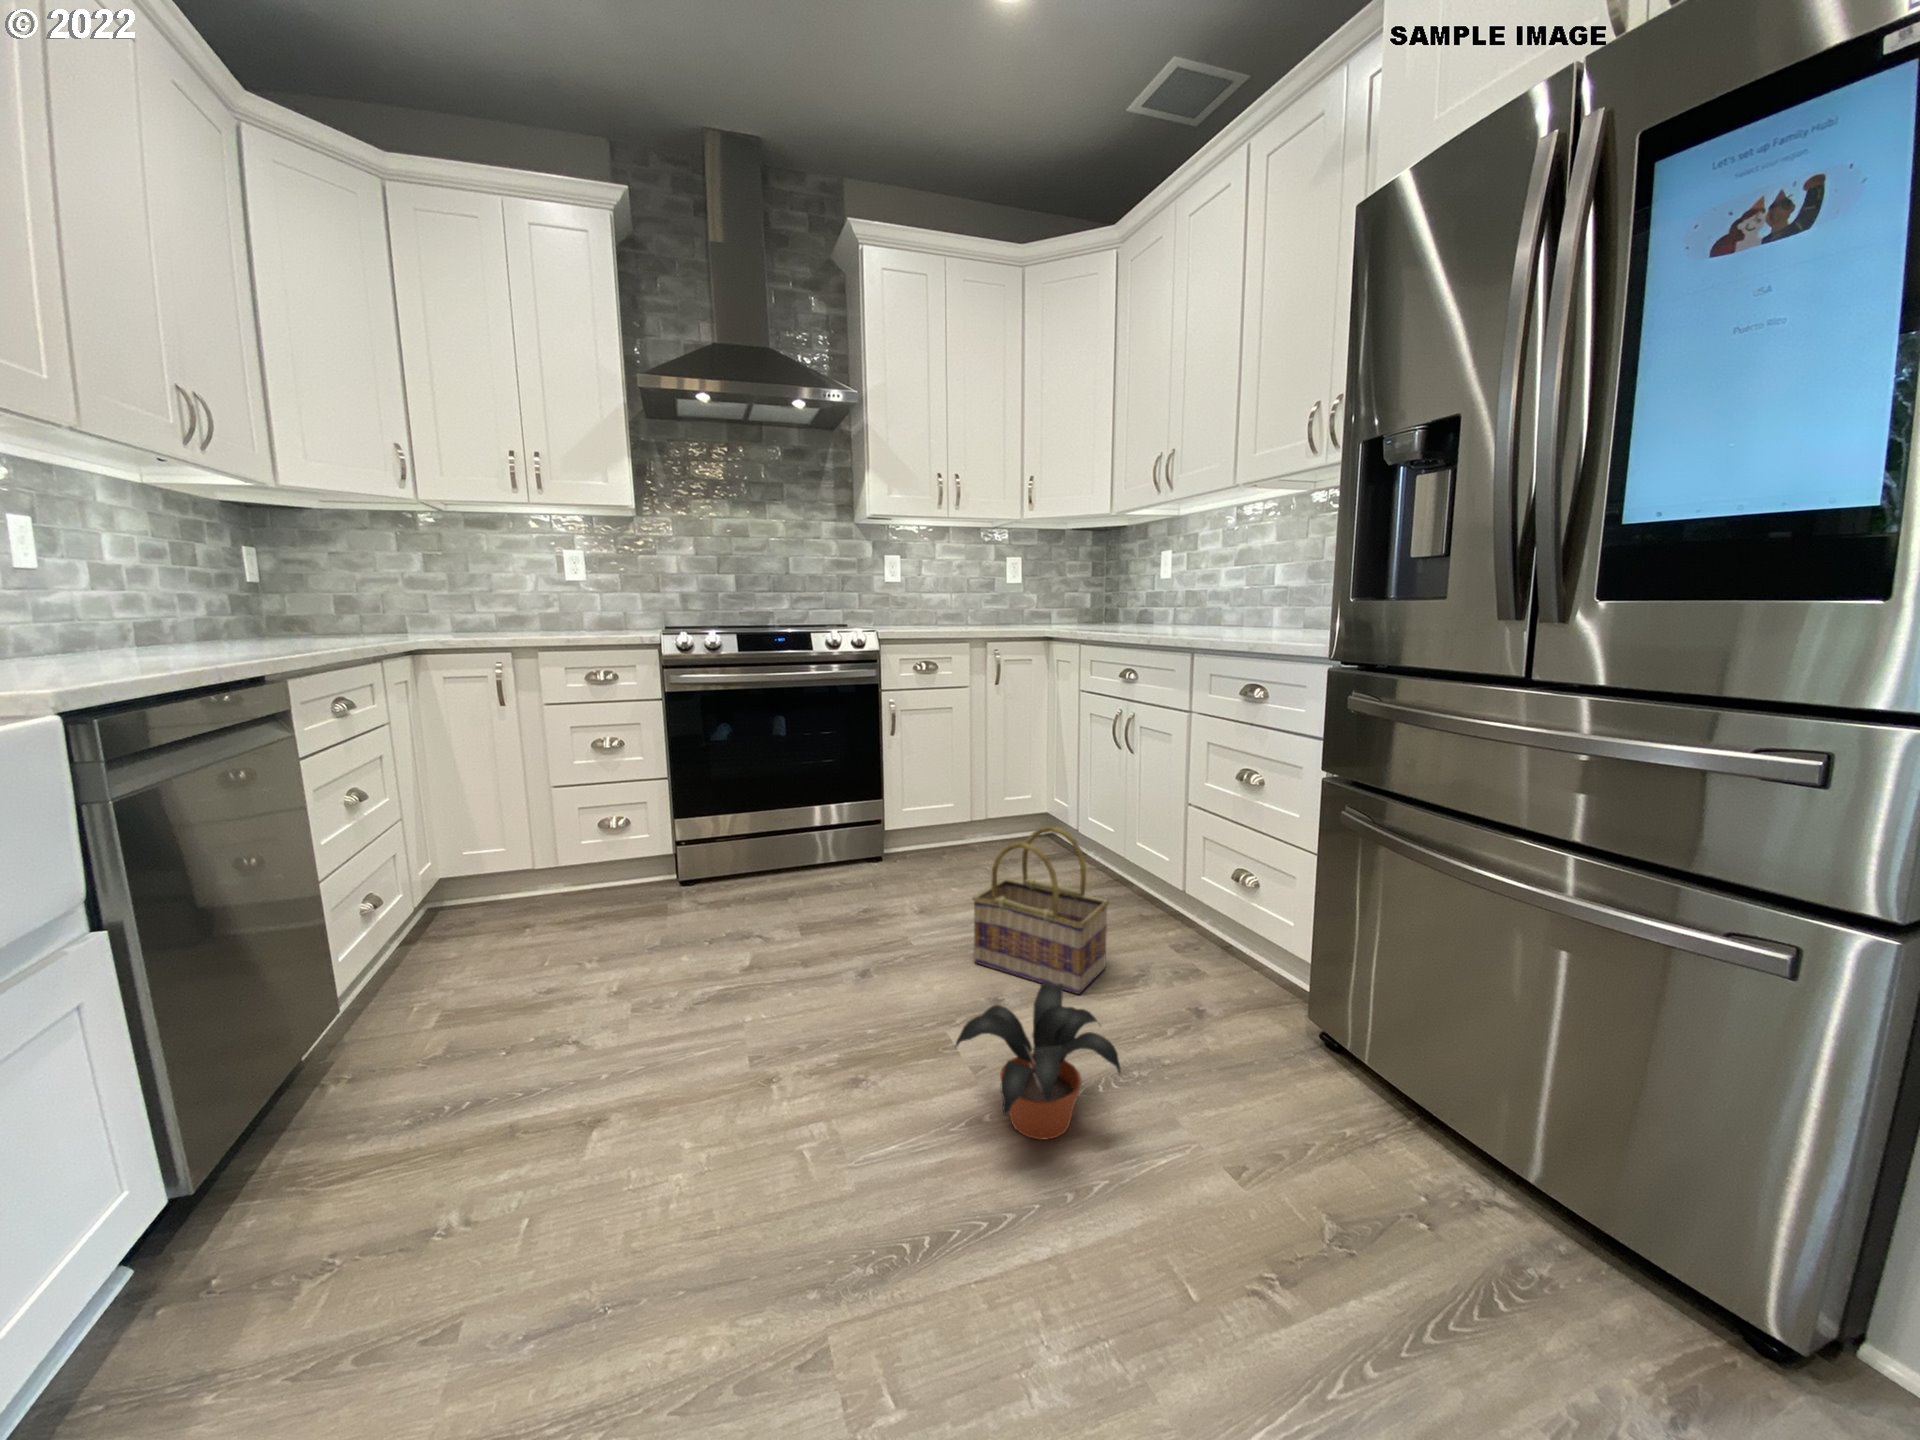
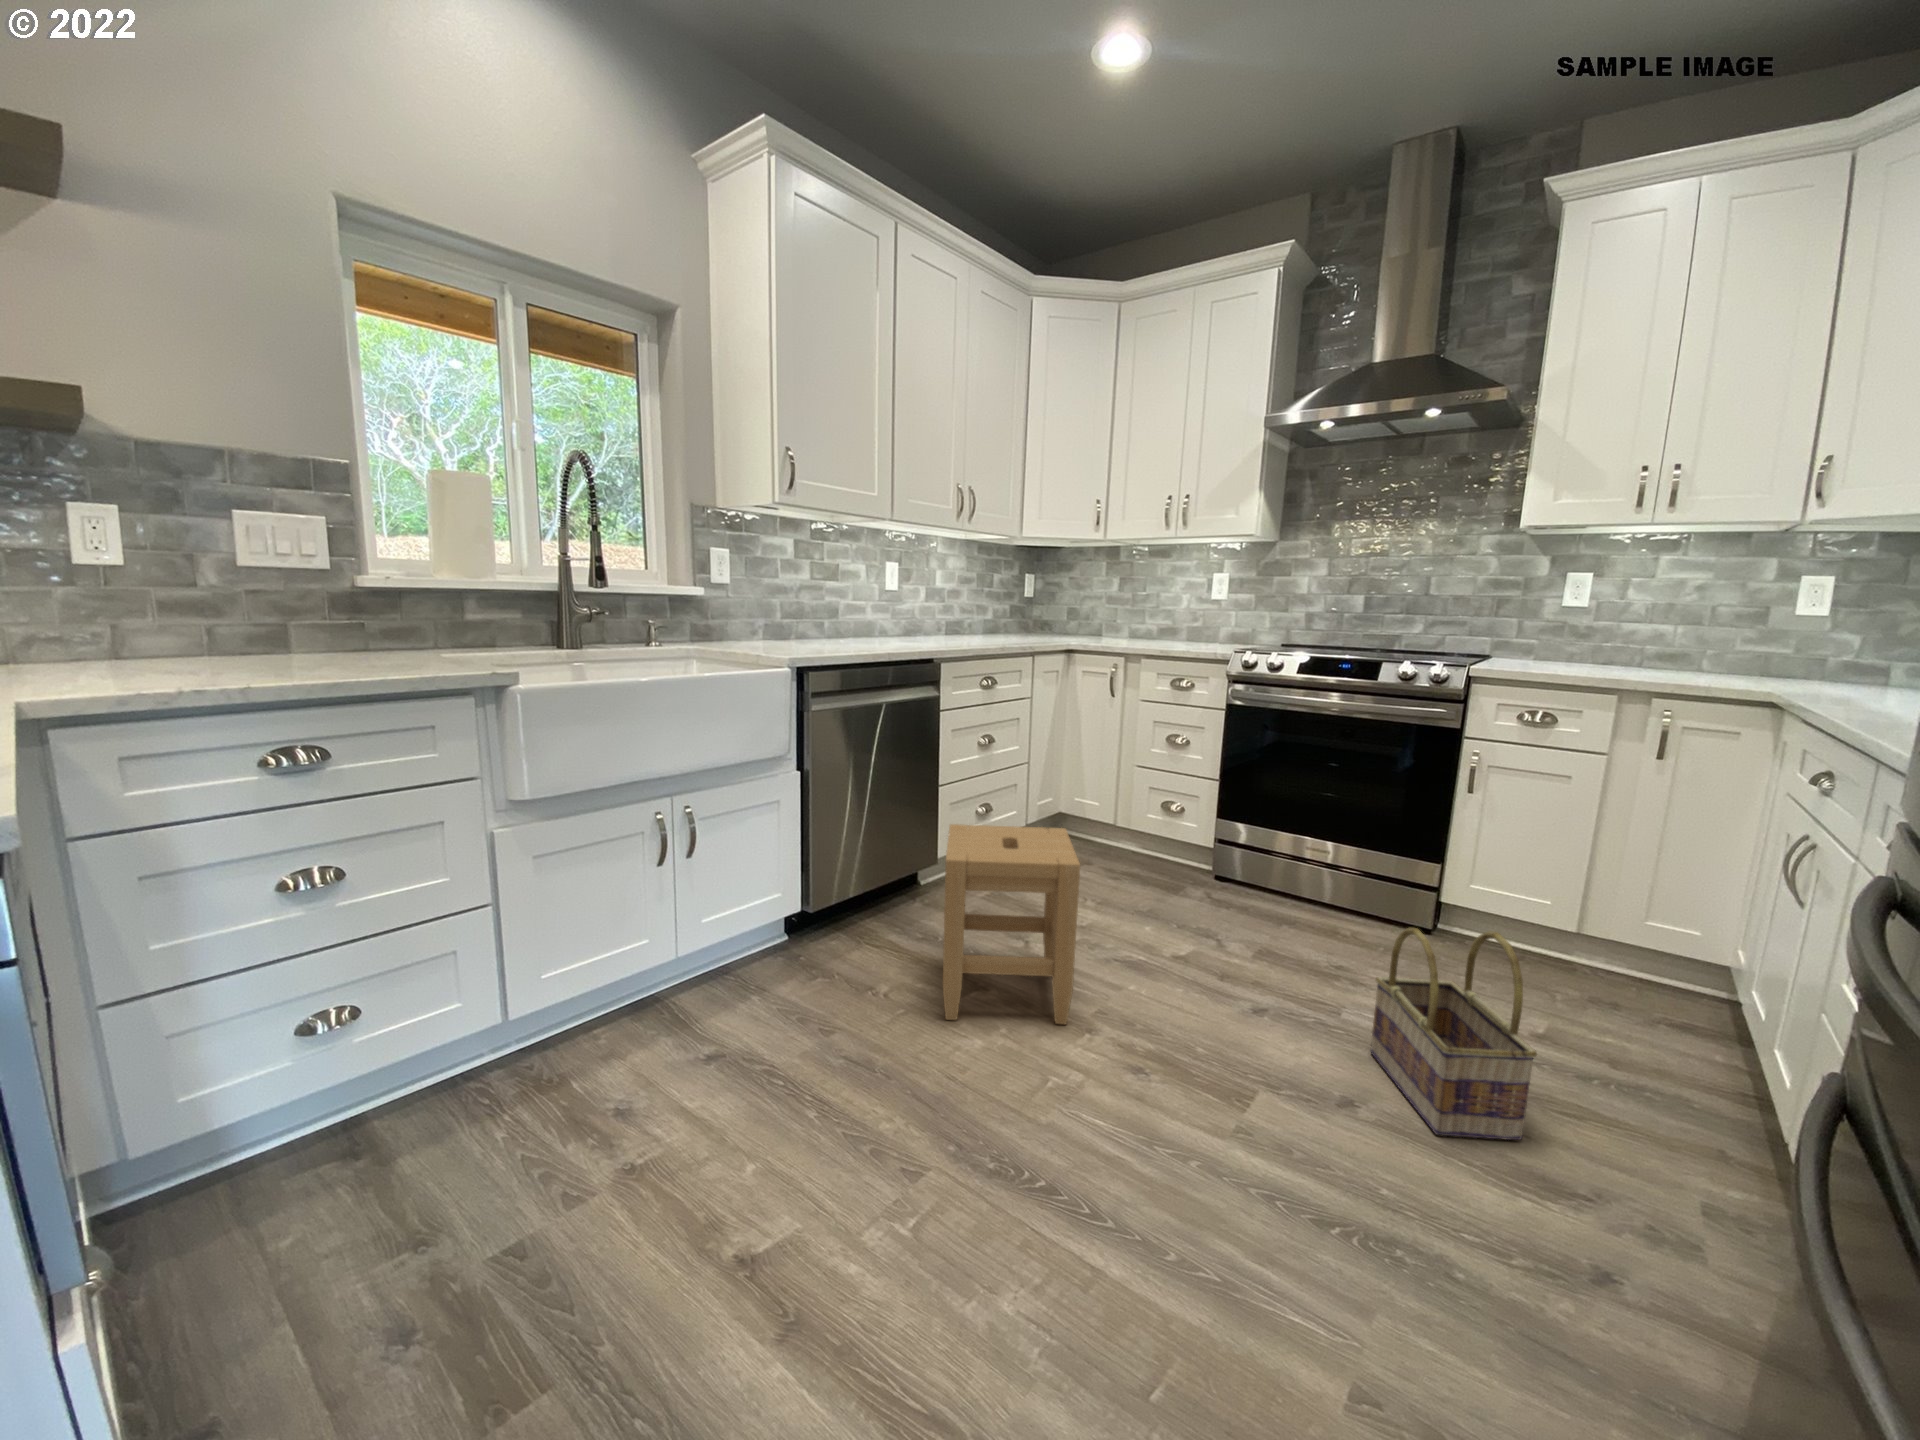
stool: none [491,870,765,1203] -> present [943,824,1080,1024]
potted plant: present [956,981,1121,1140] -> none [1141,1030,1307,1183]

